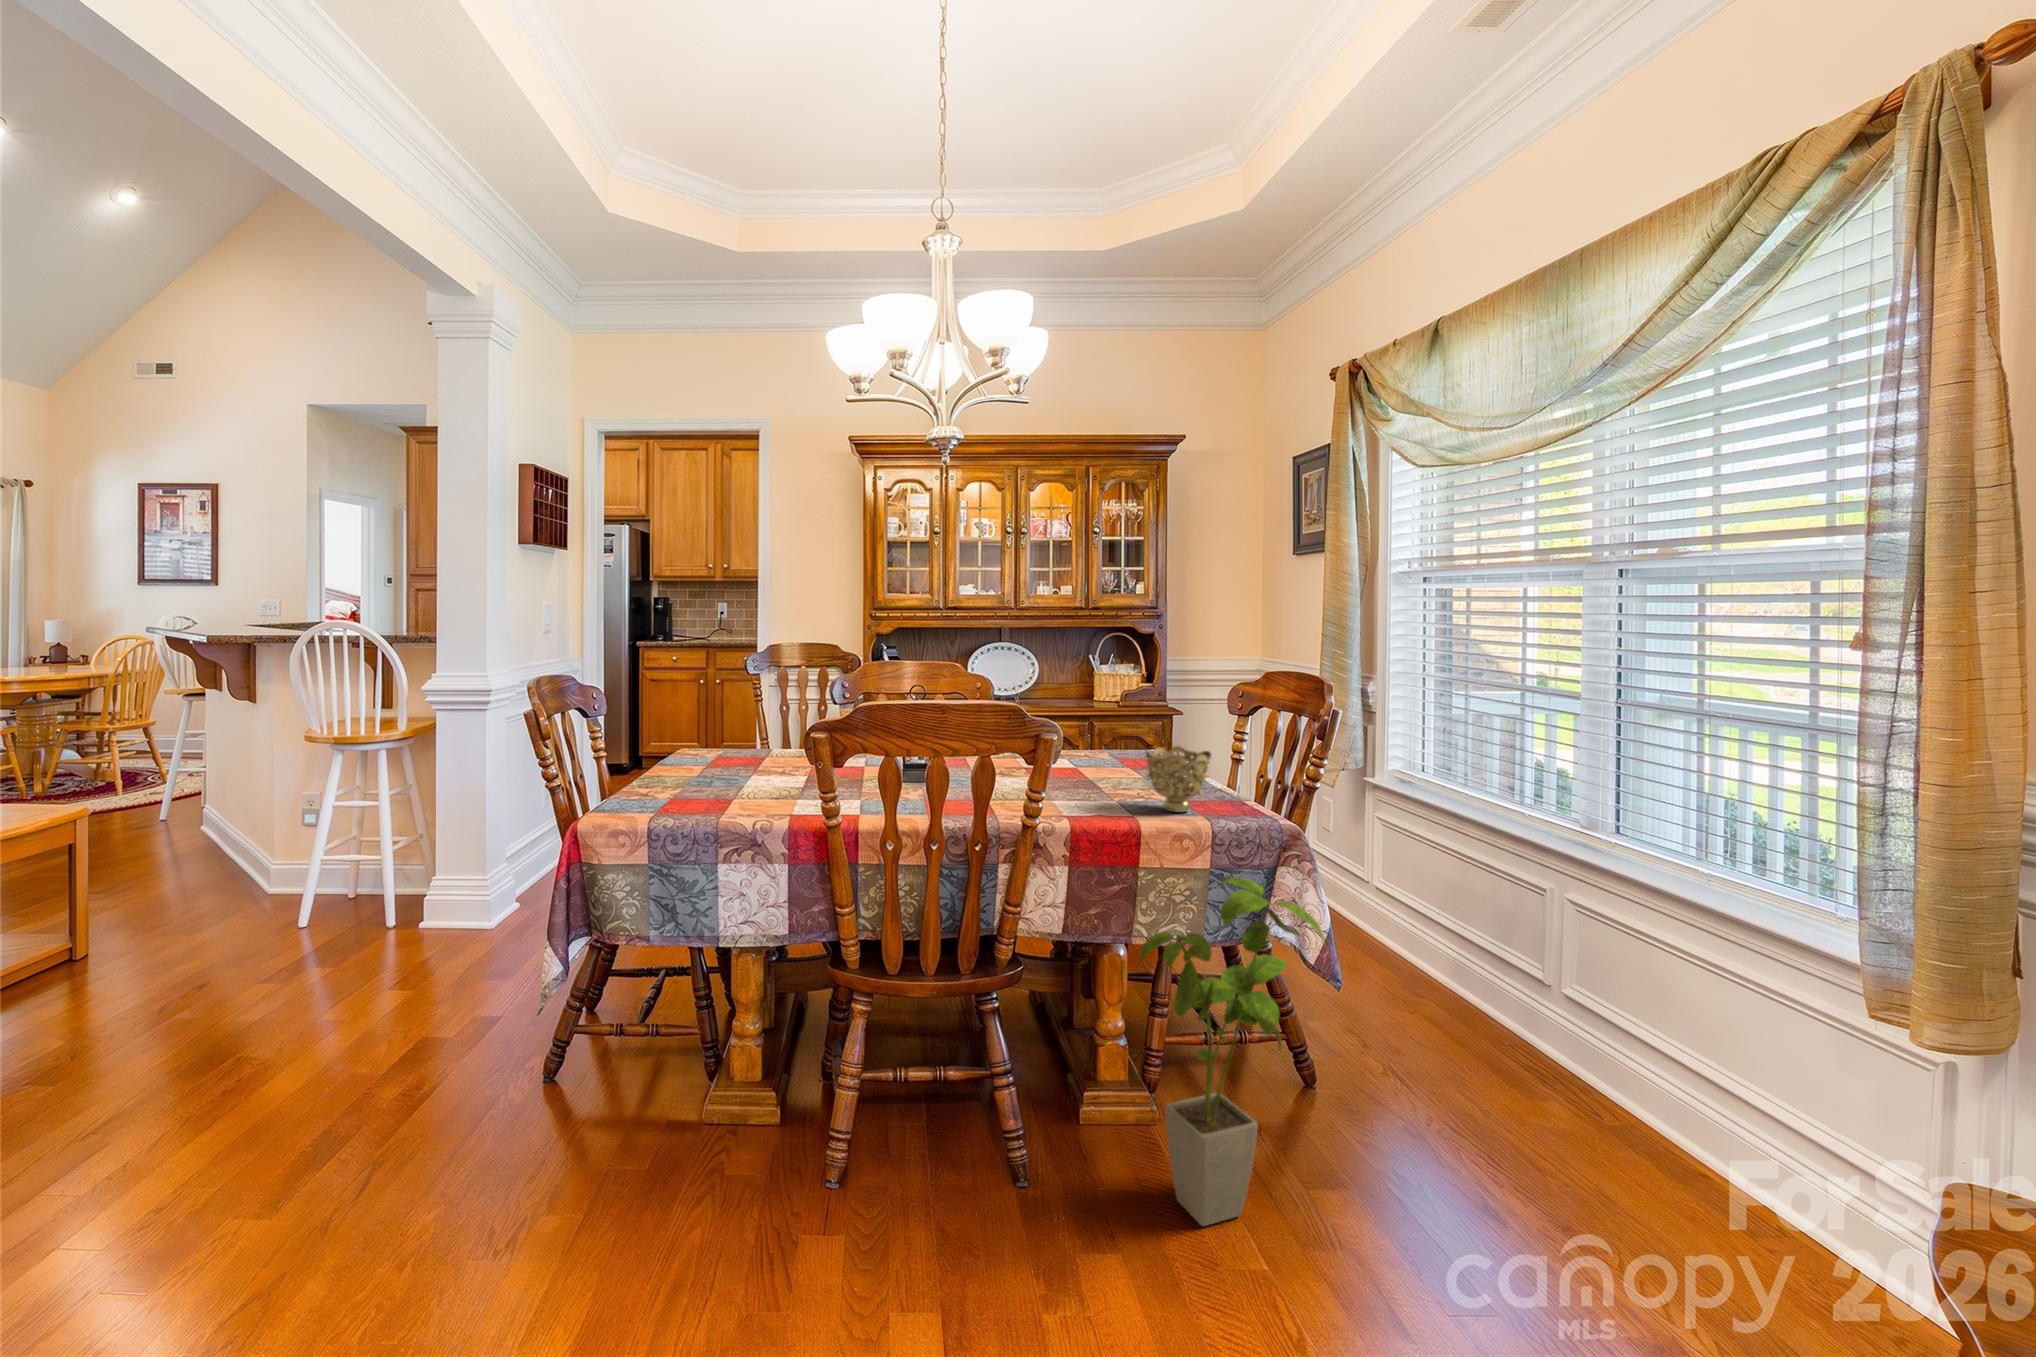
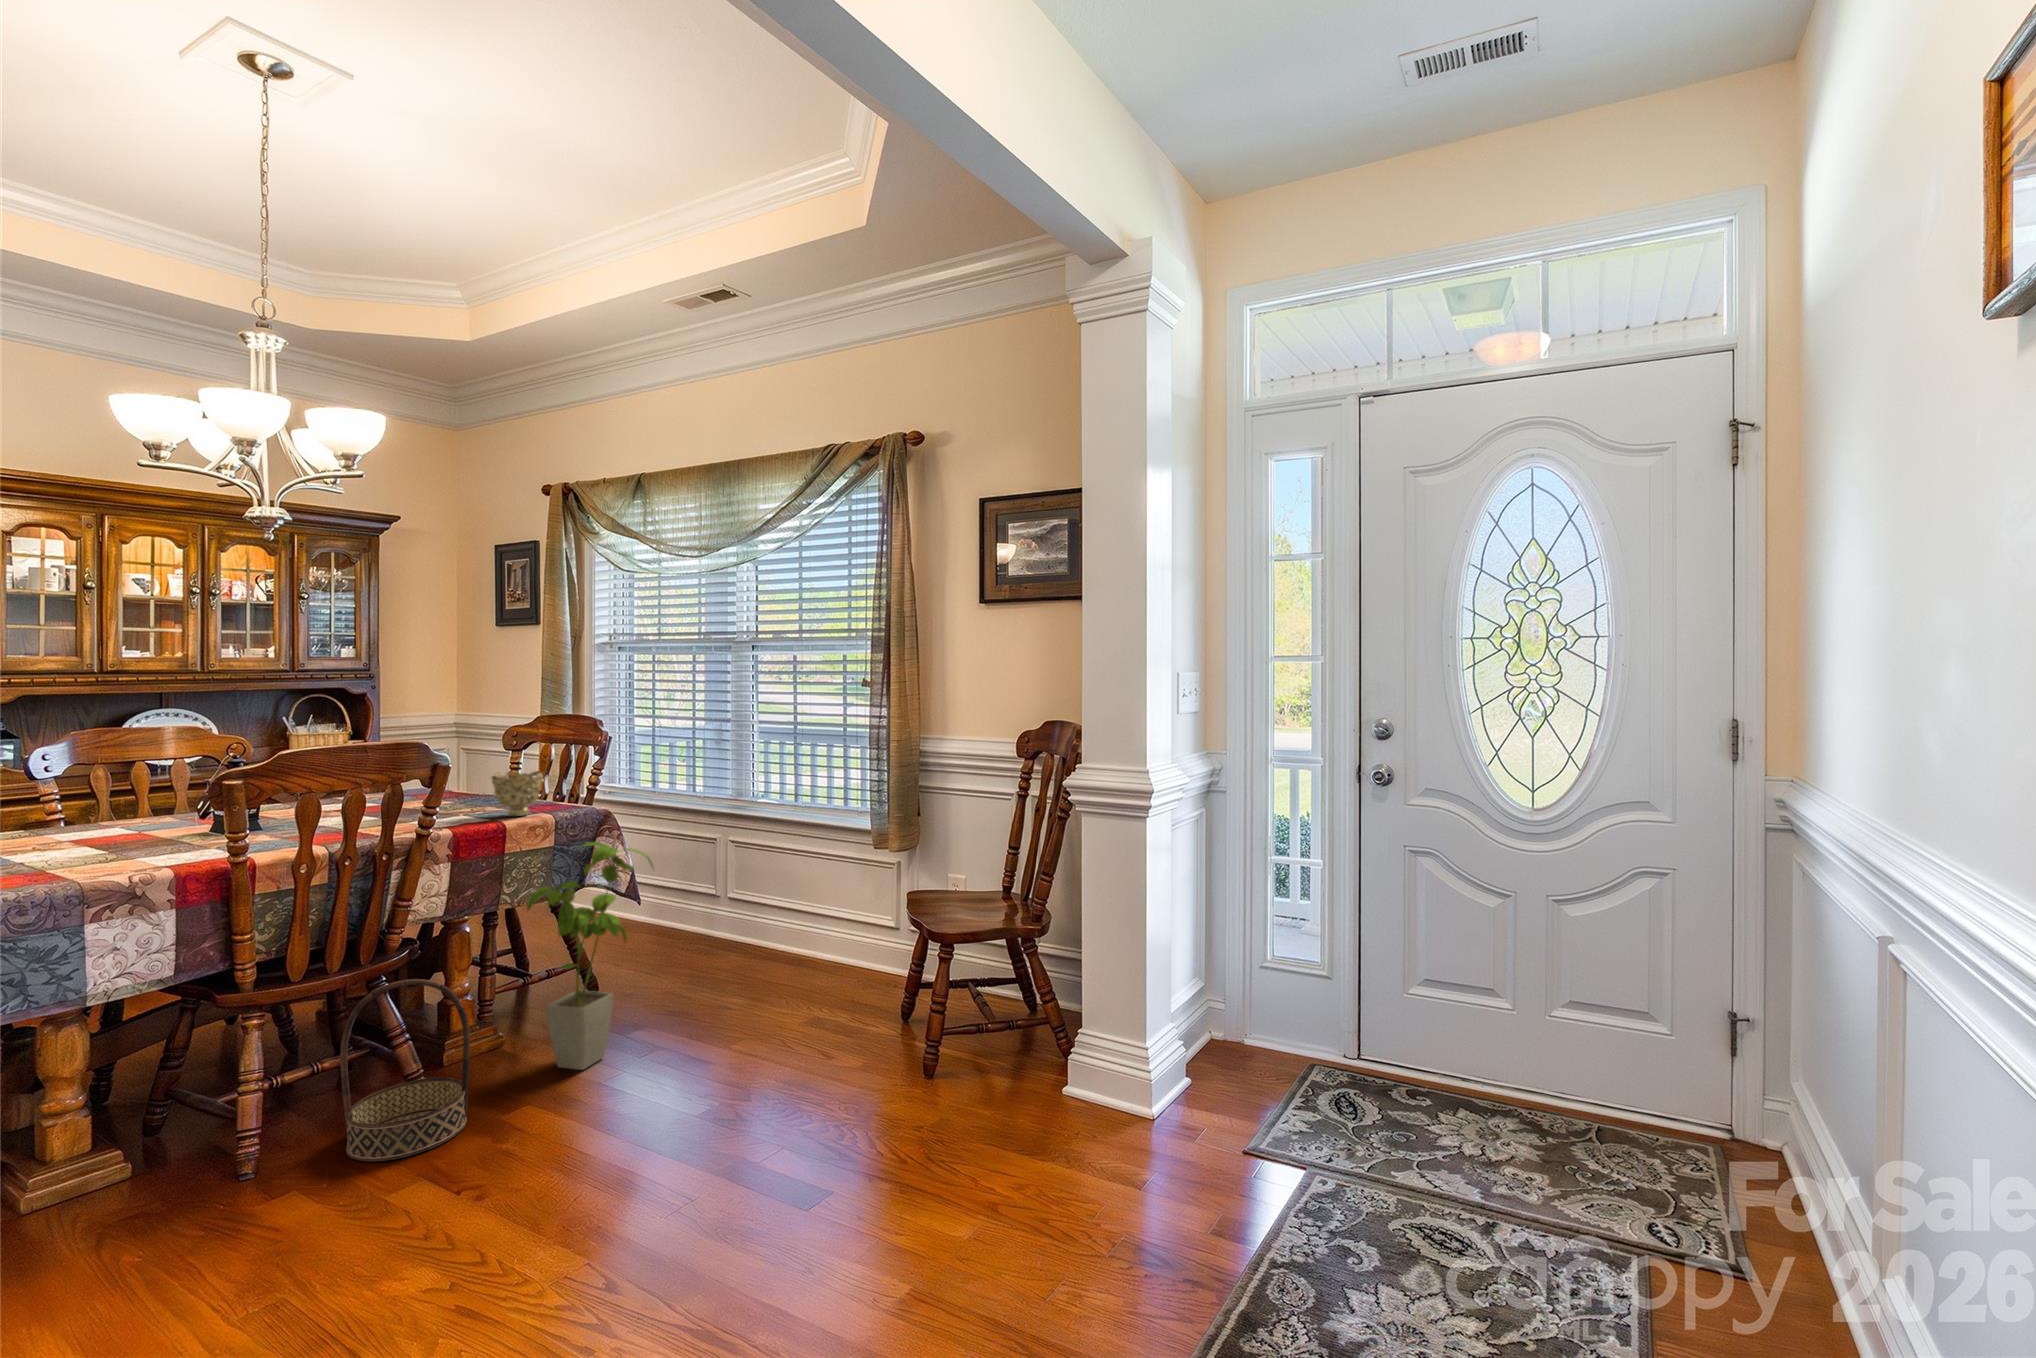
basket: none [900,1020,1034,1272] -> present [340,979,470,1162]

